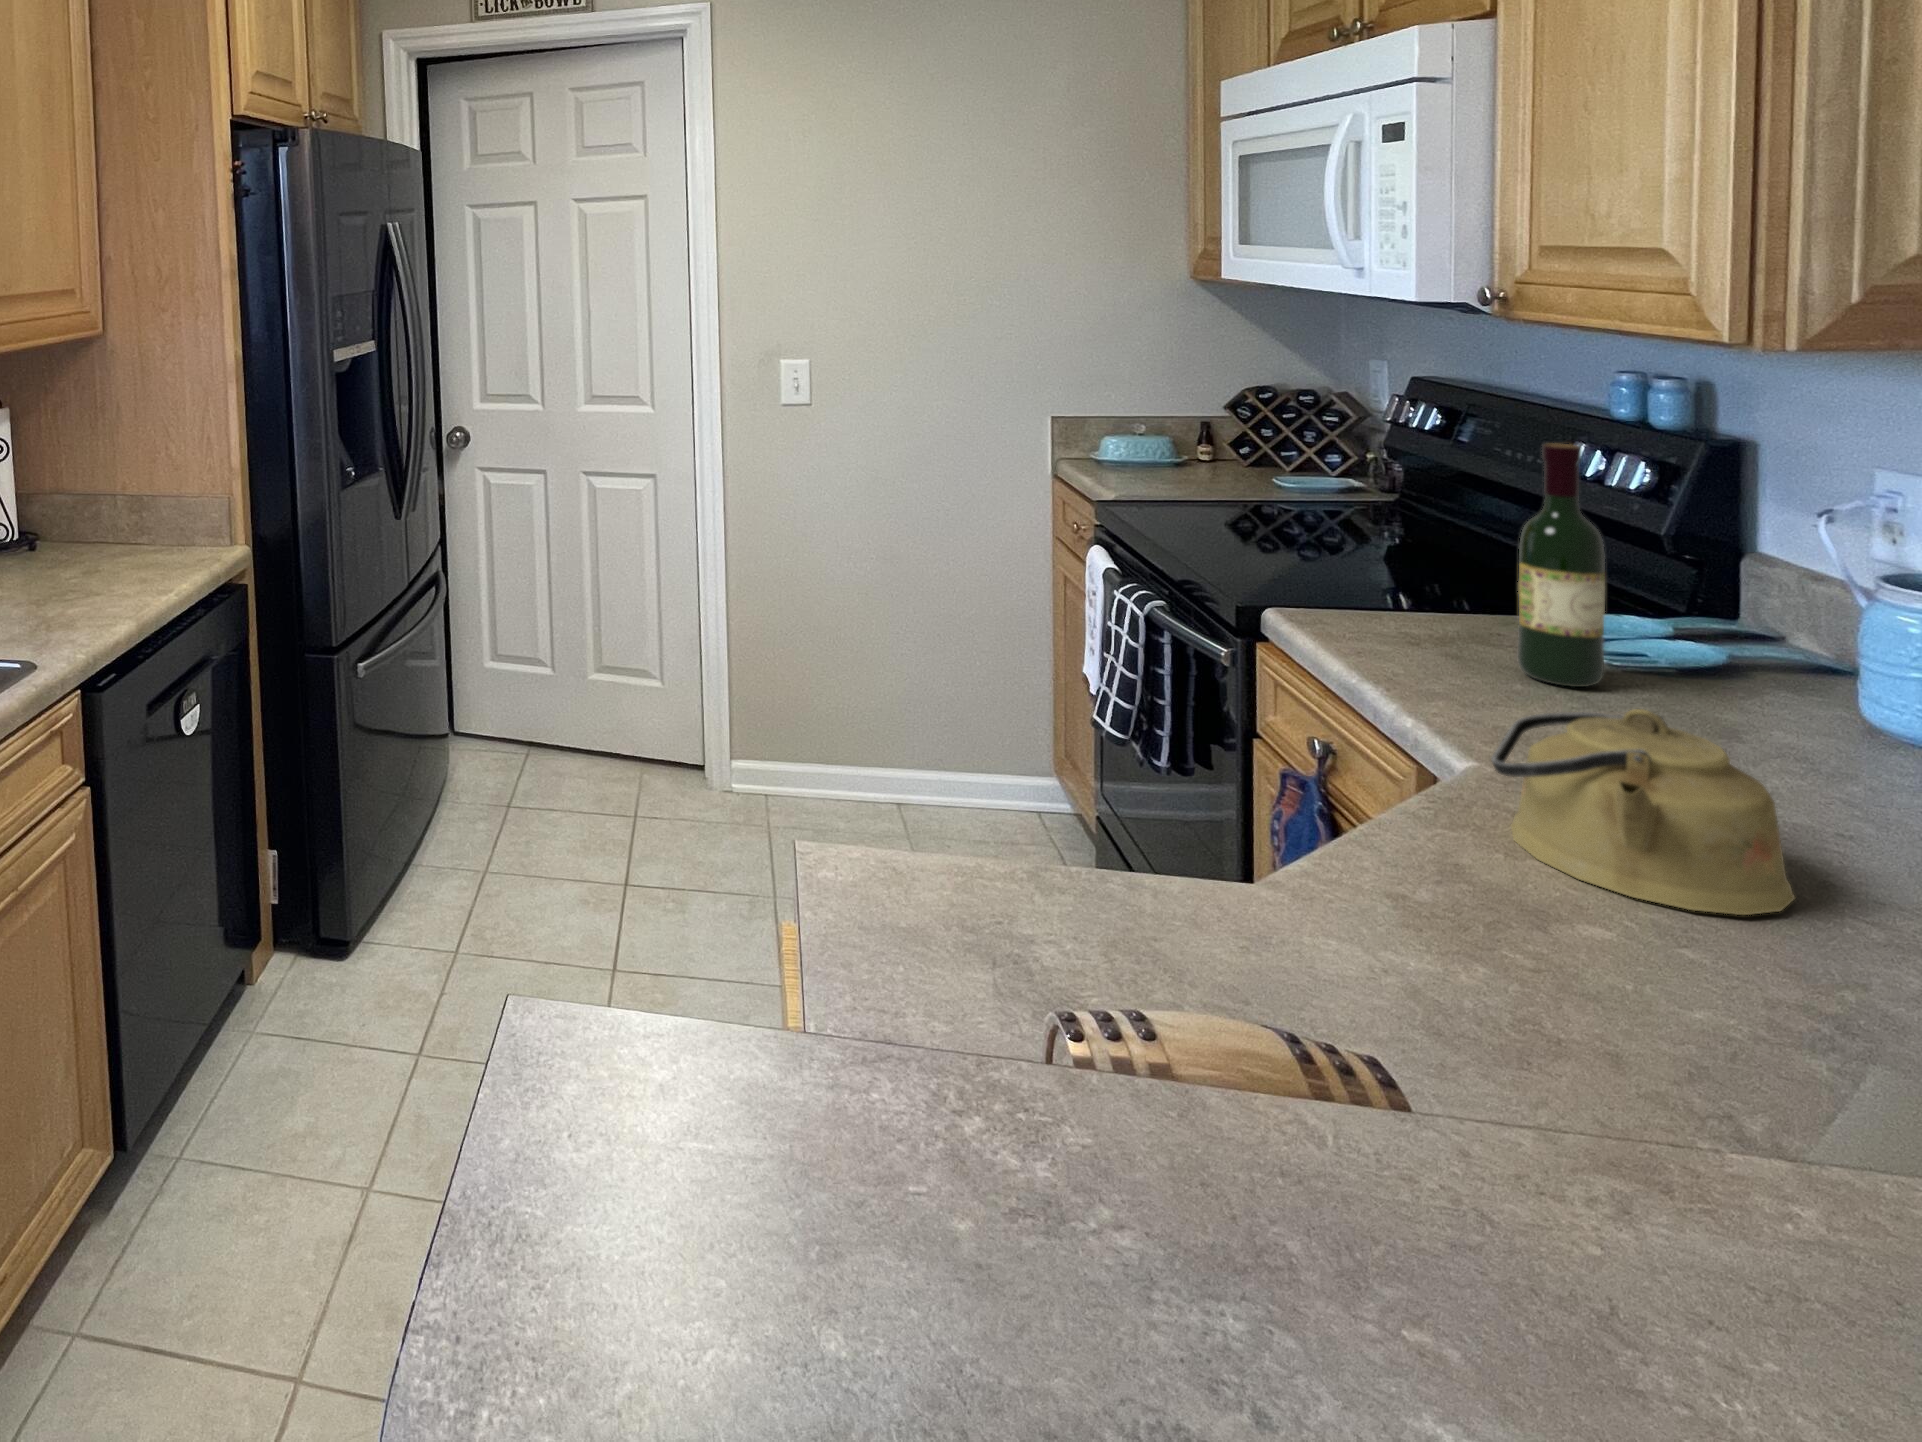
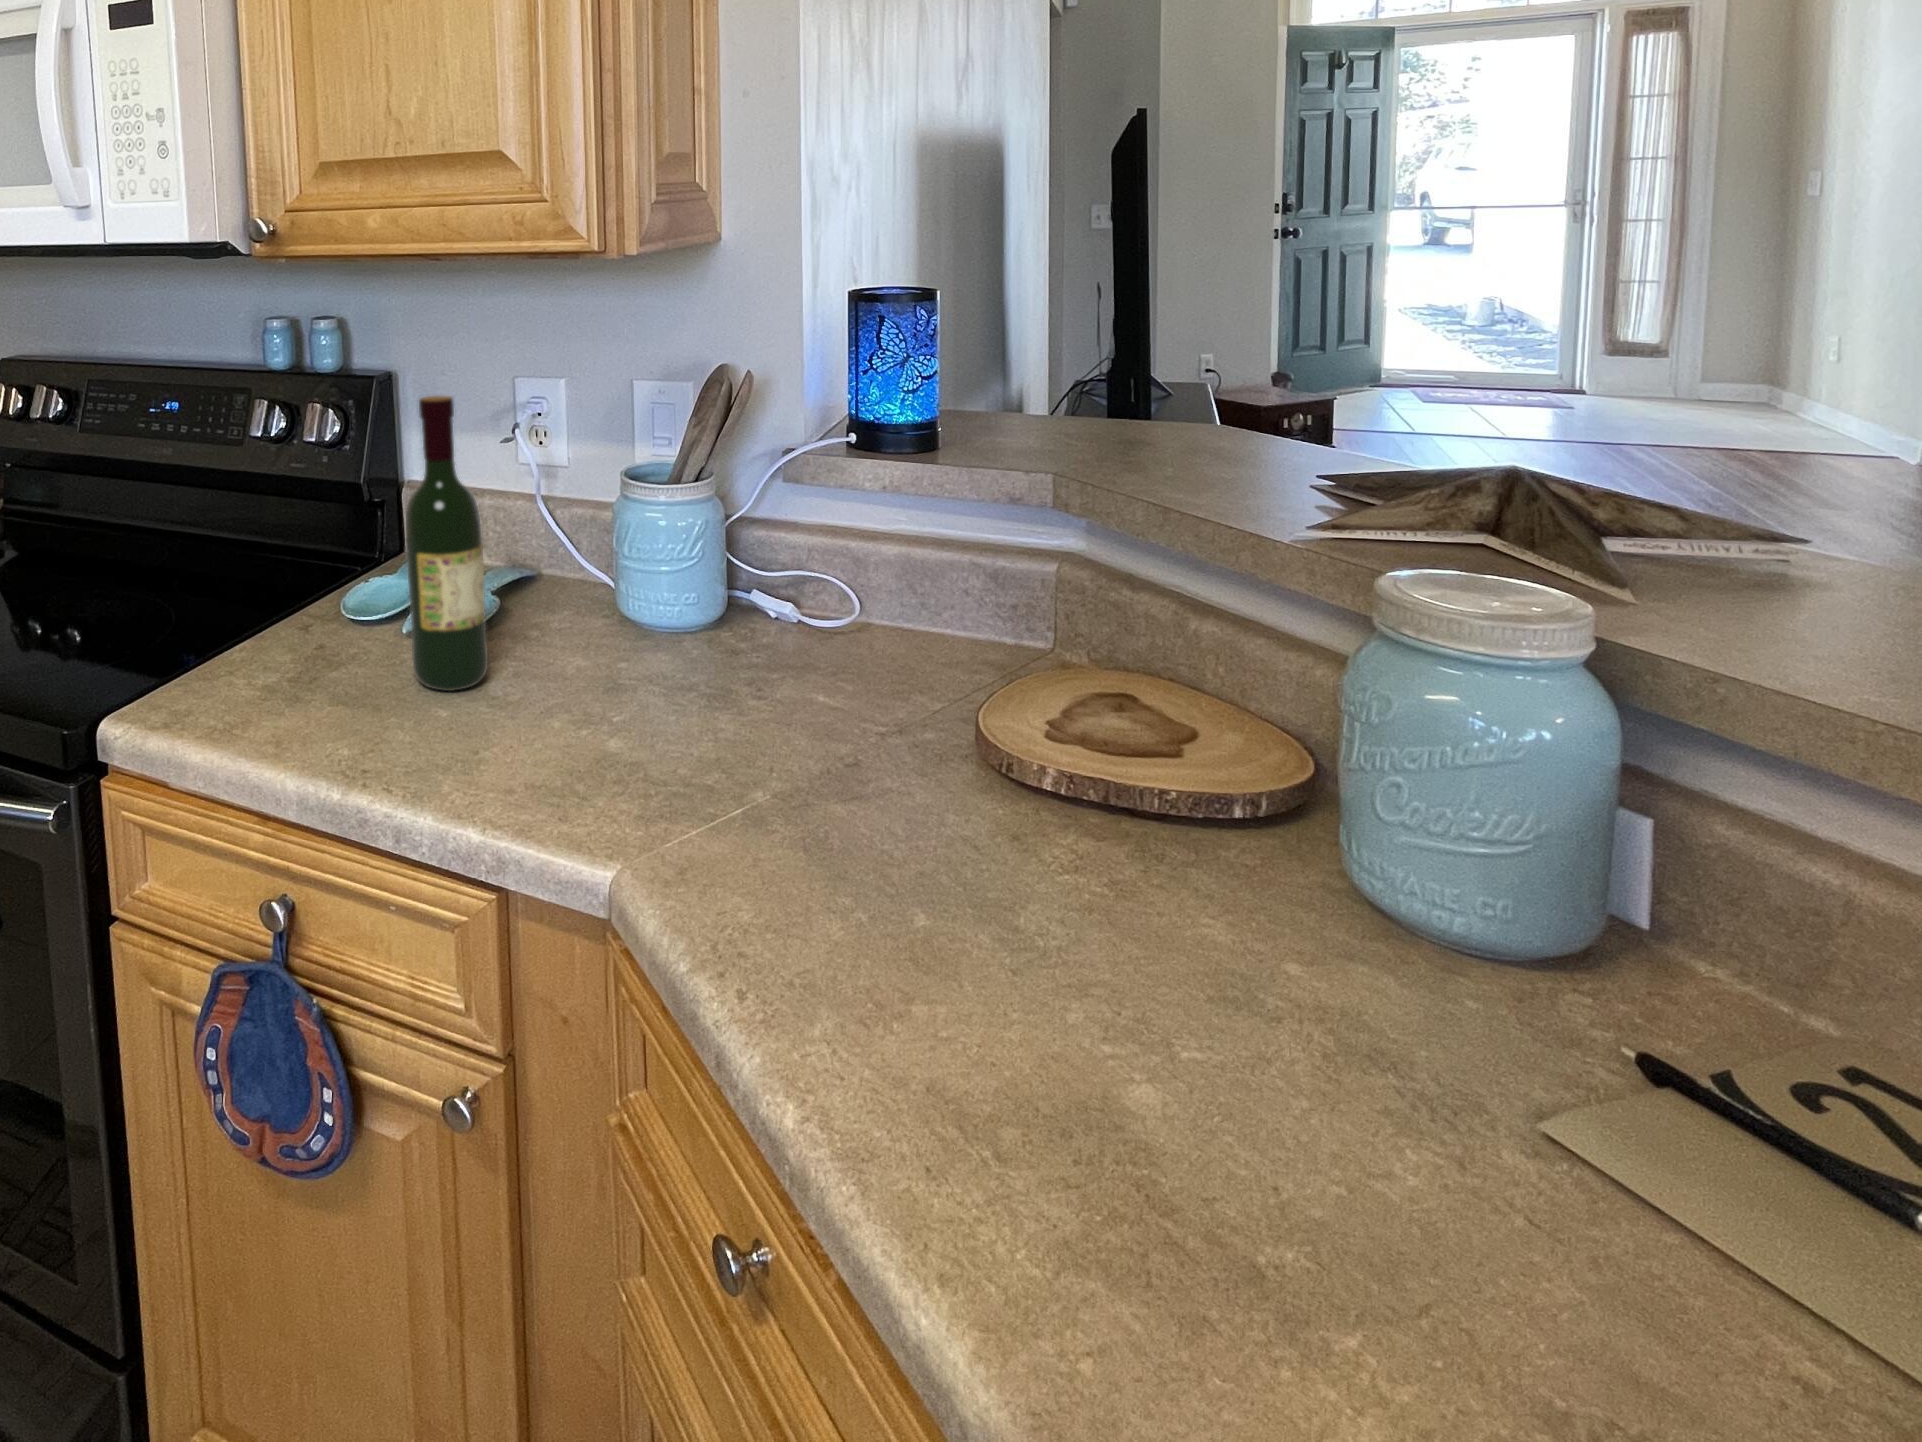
kettle: present [1491,709,1796,915] -> none [751,708,1108,993]

